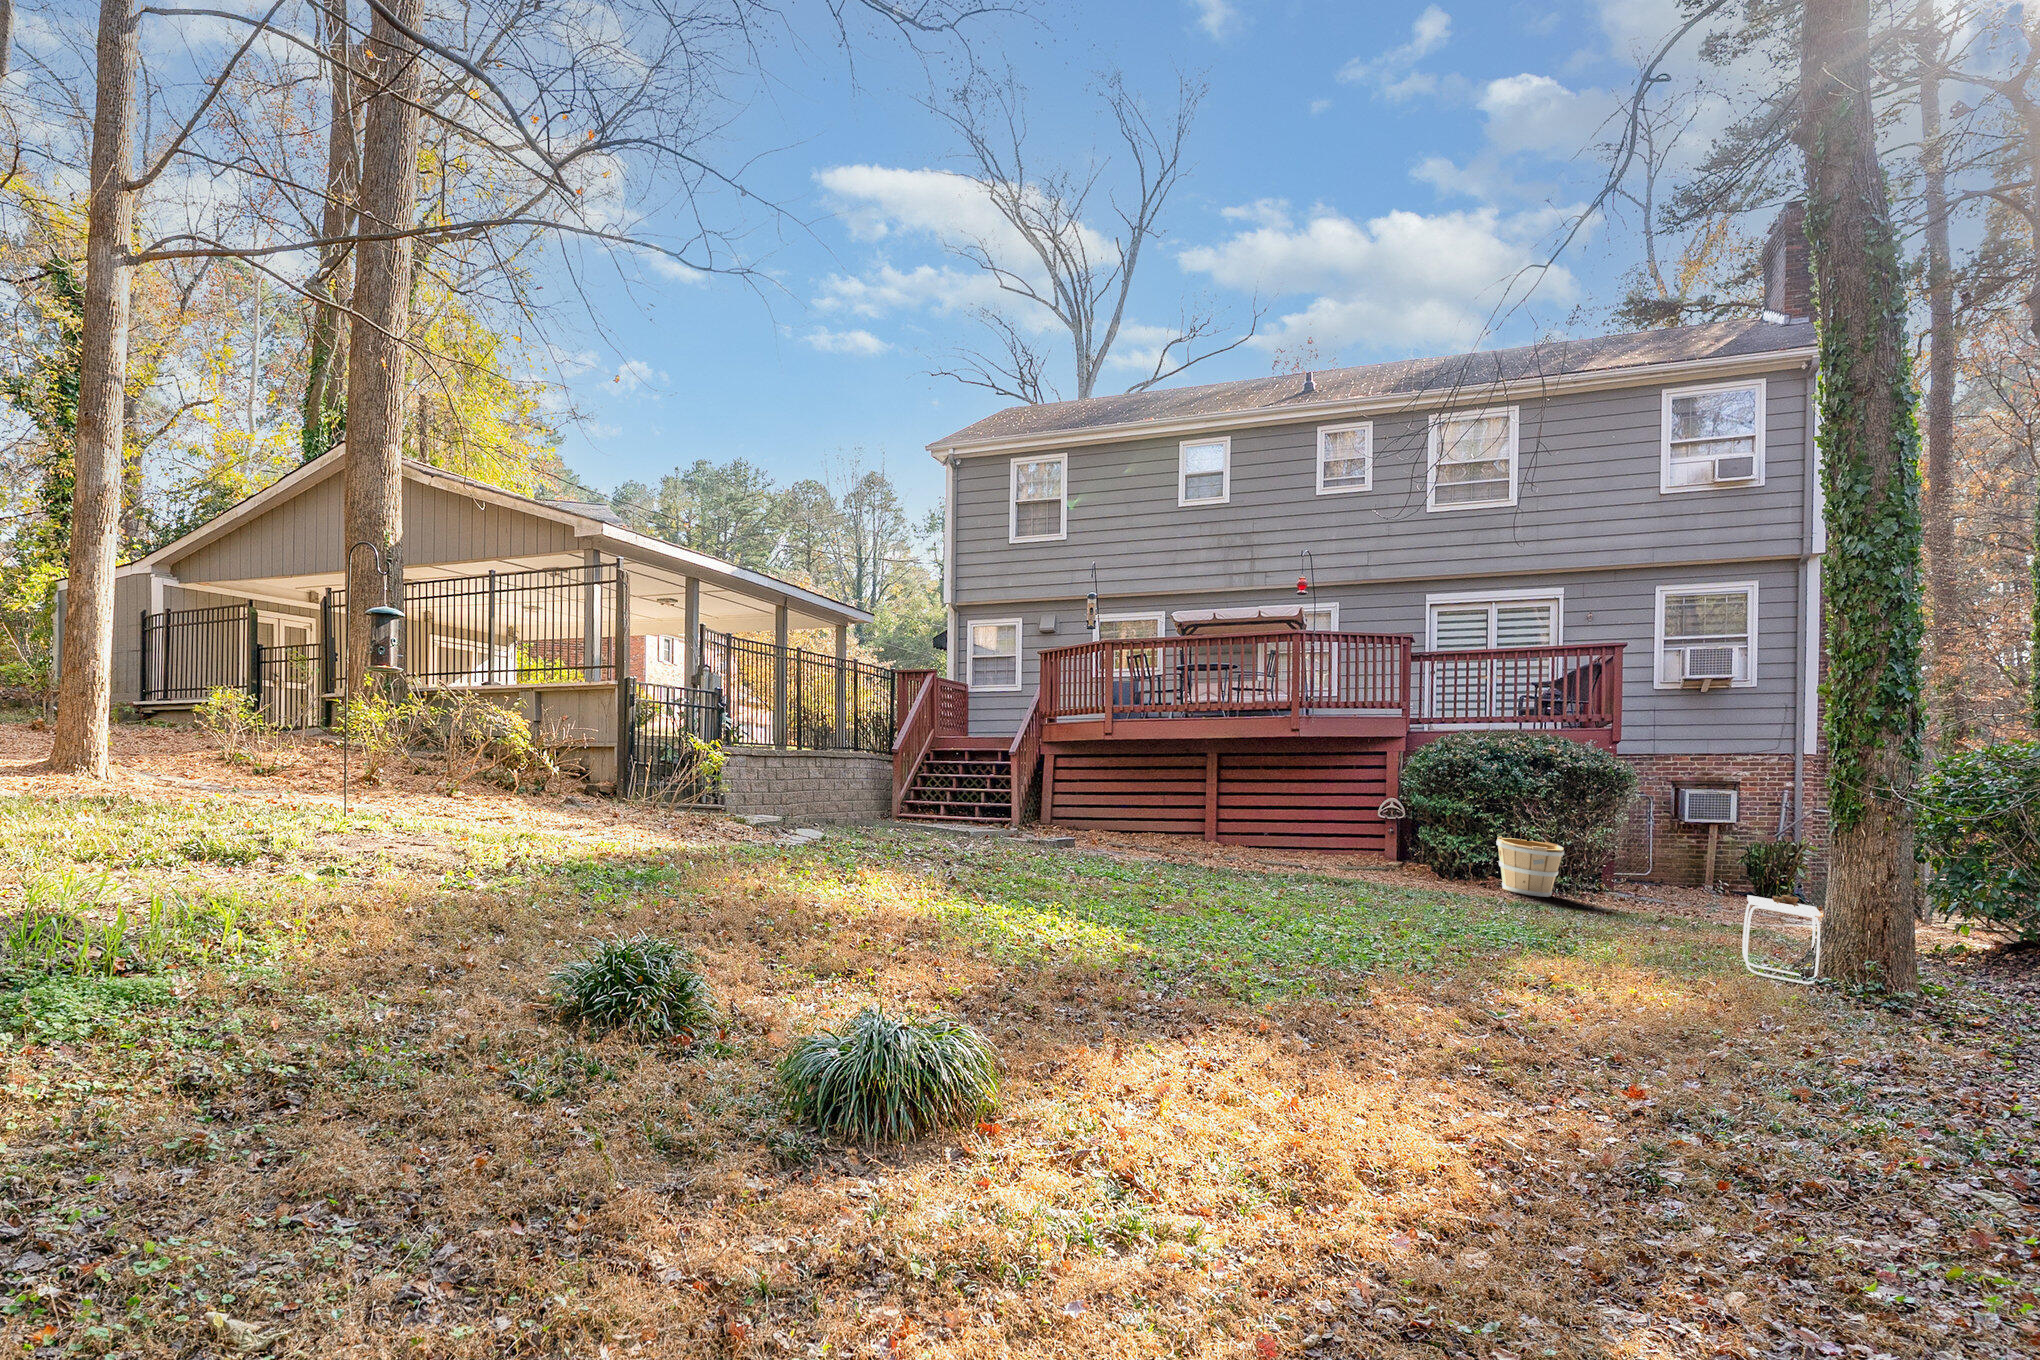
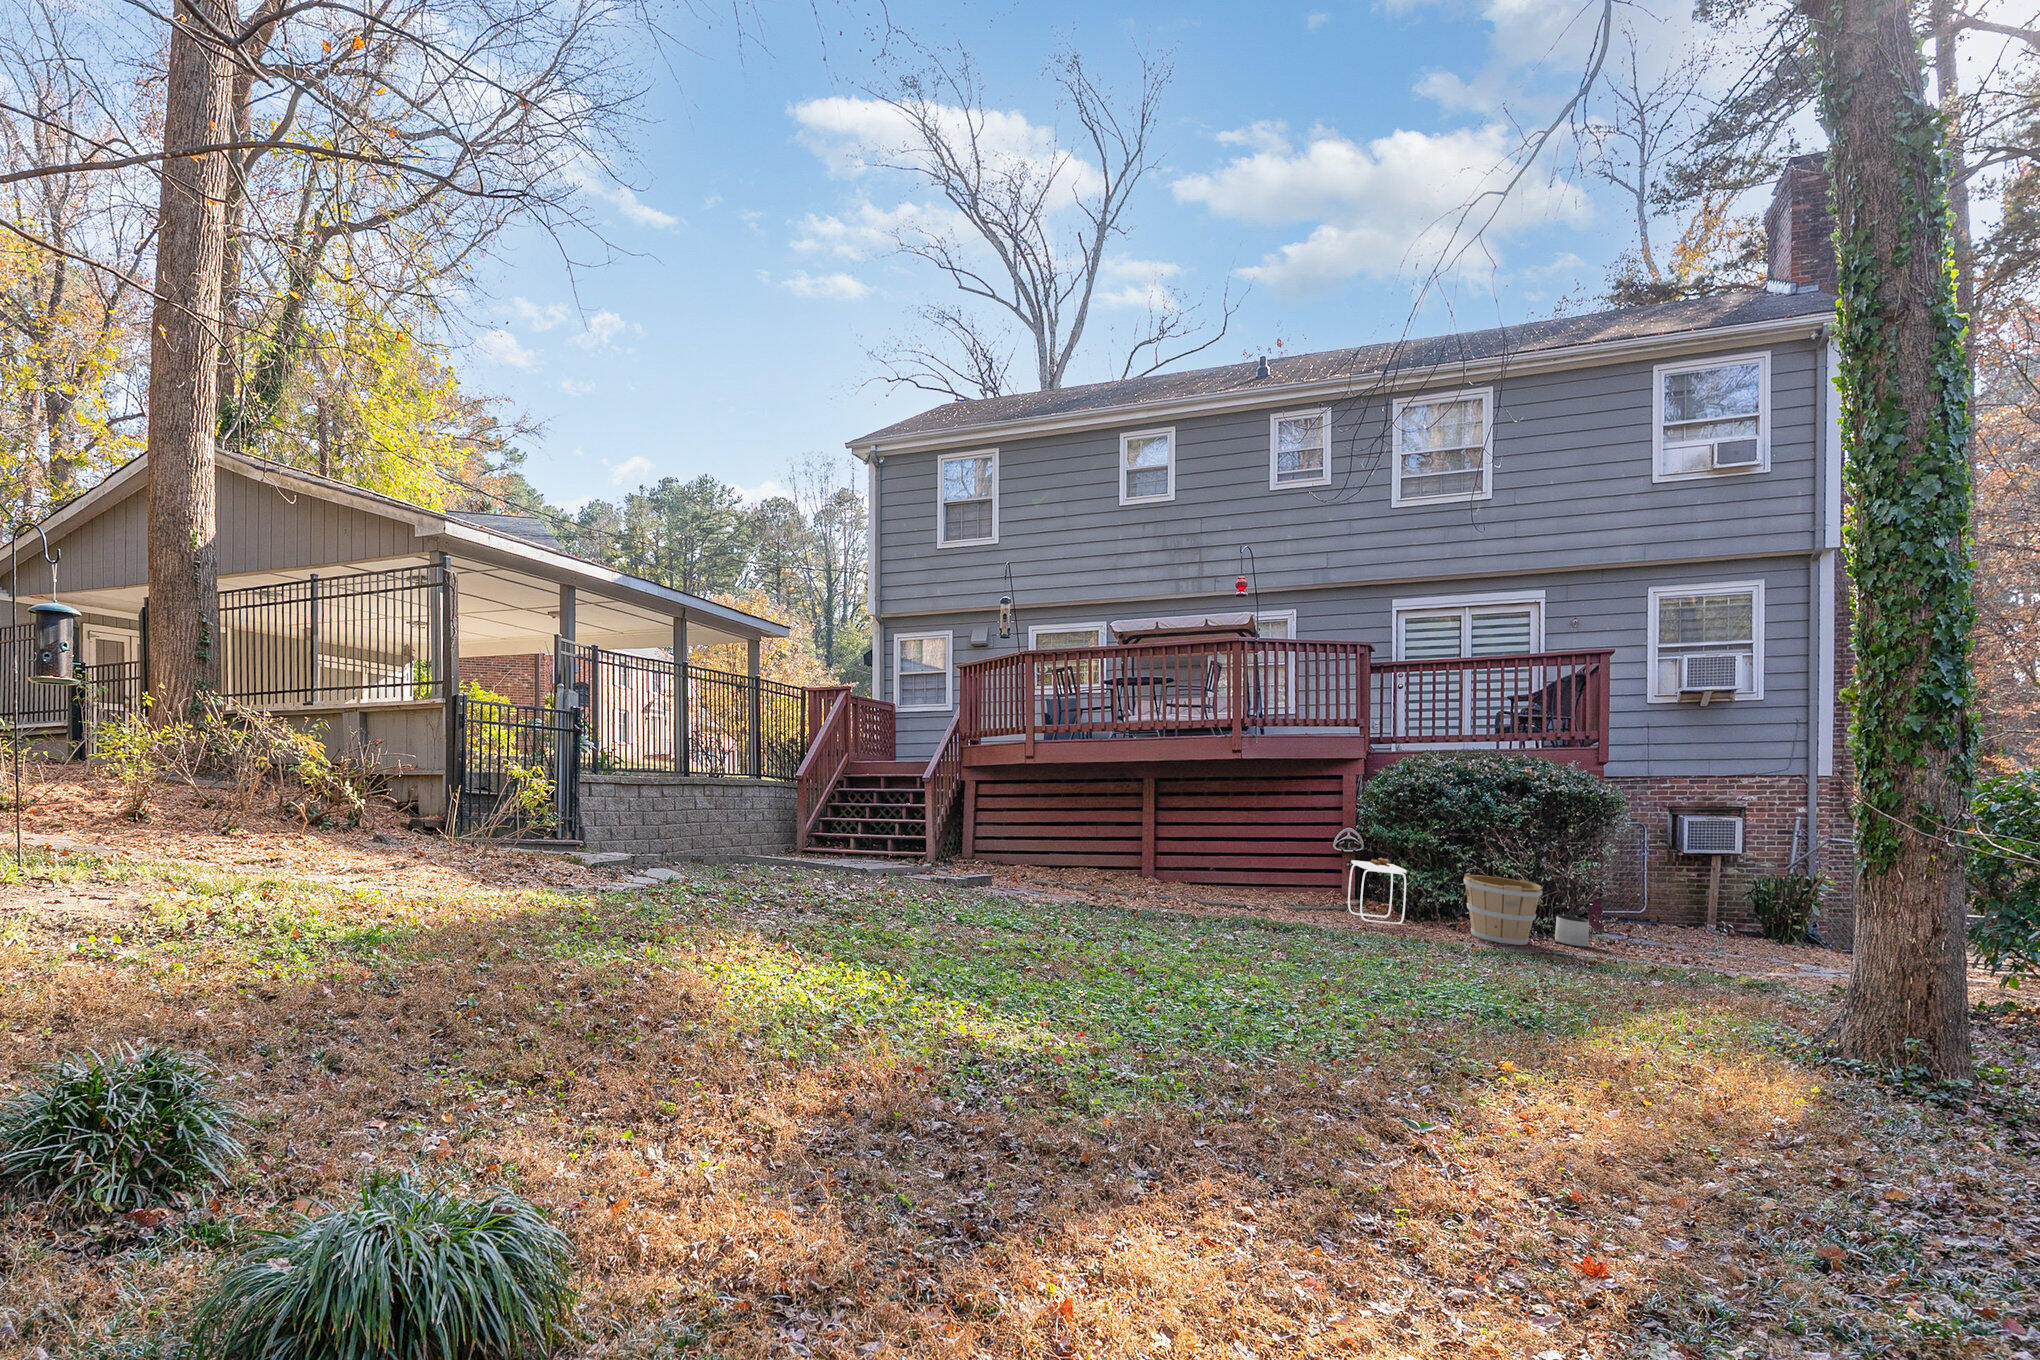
planter: none [1574,872,1604,900] -> present [1555,915,1589,947]
side table: present [1742,894,1820,984] -> present [1348,857,1406,924]

